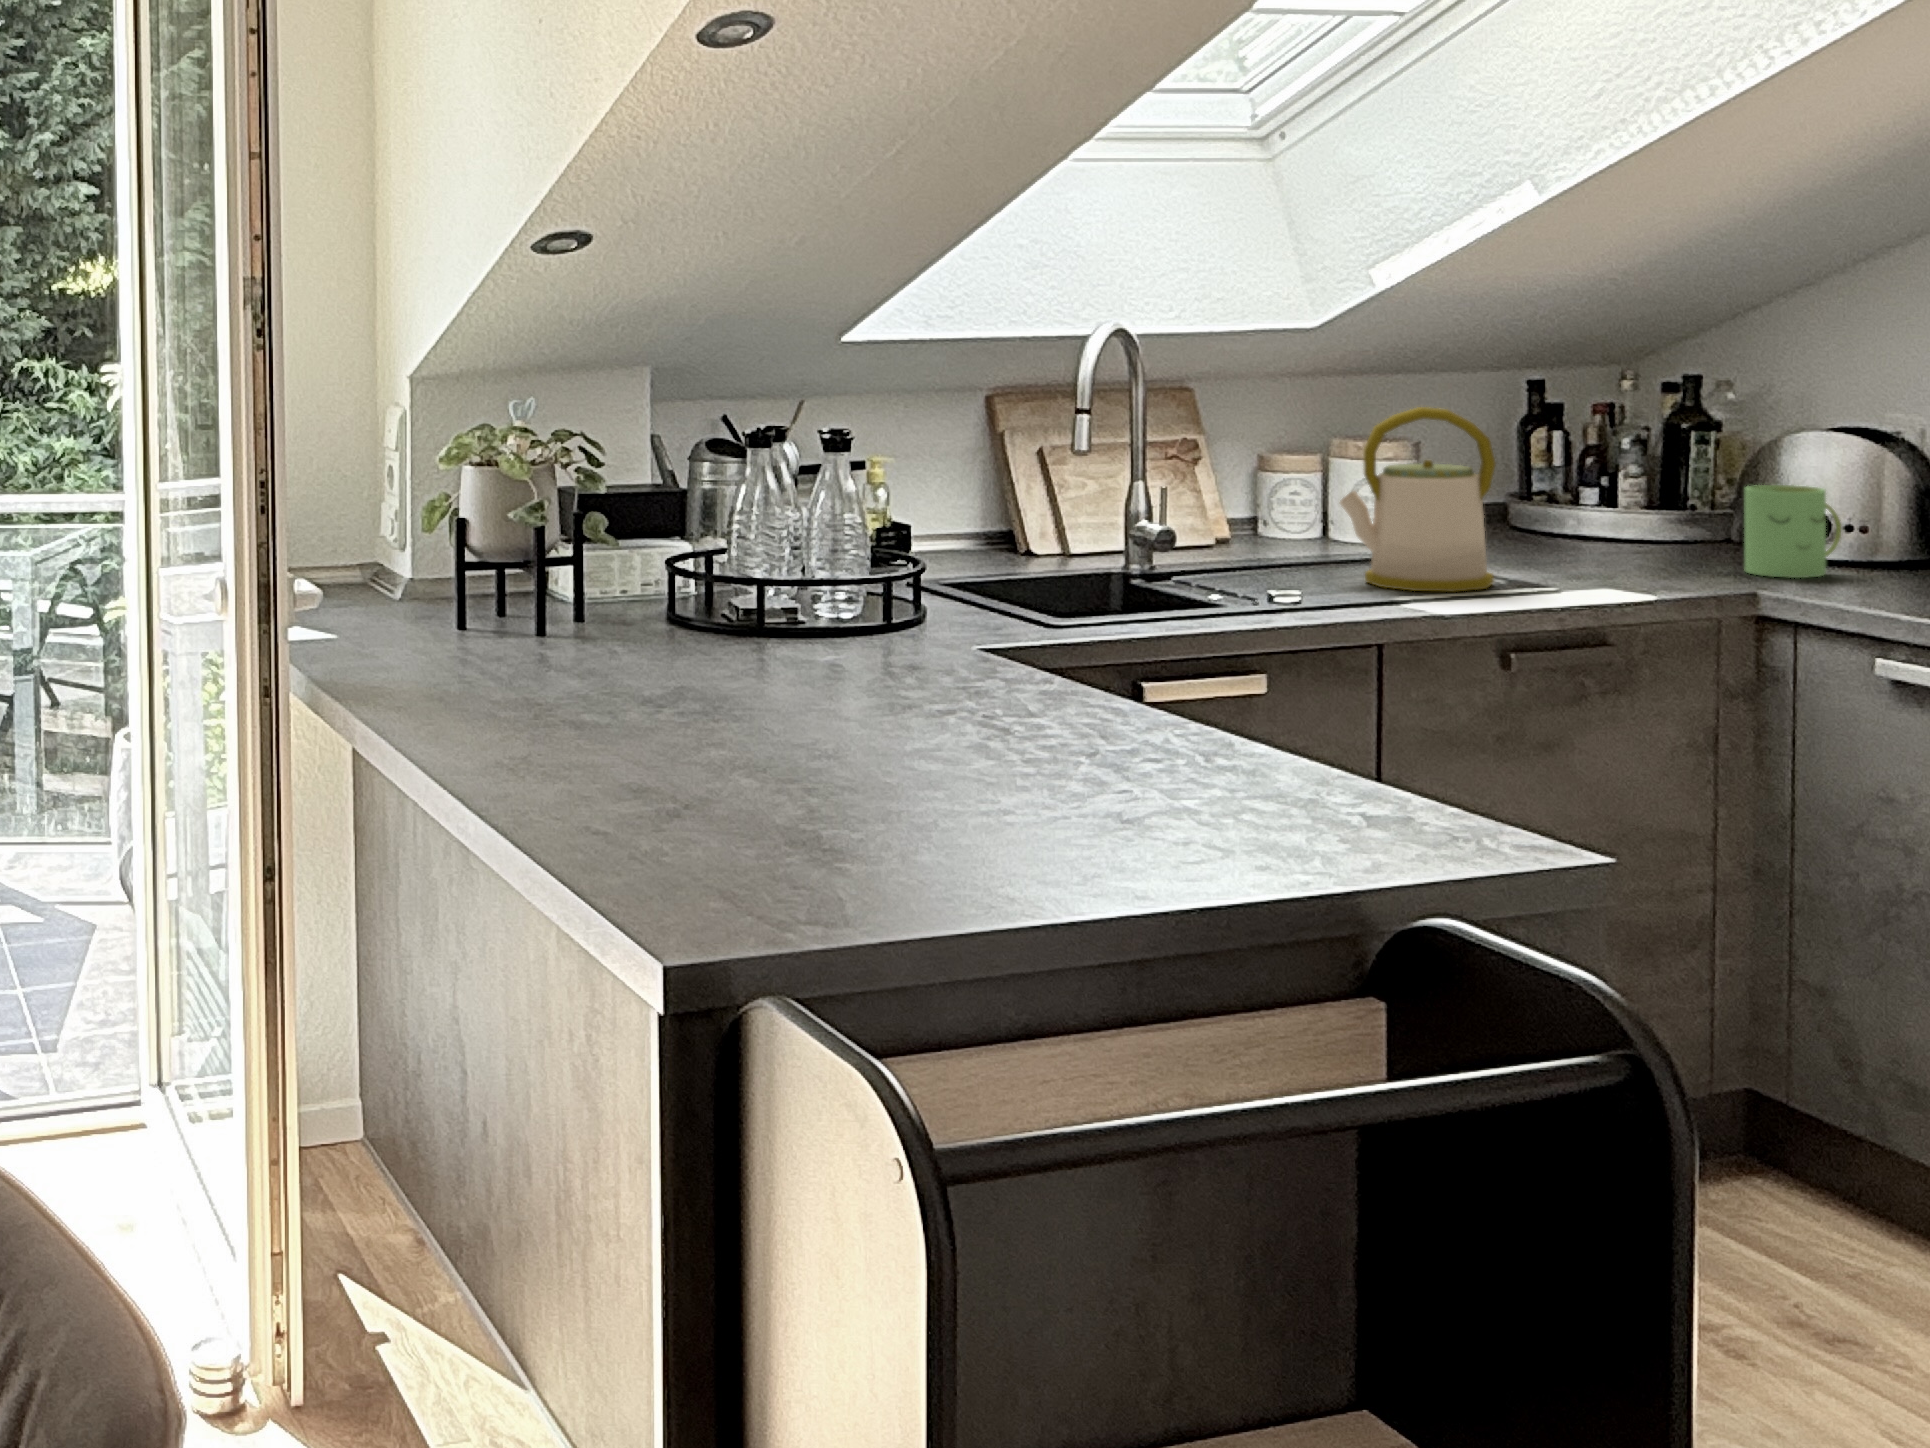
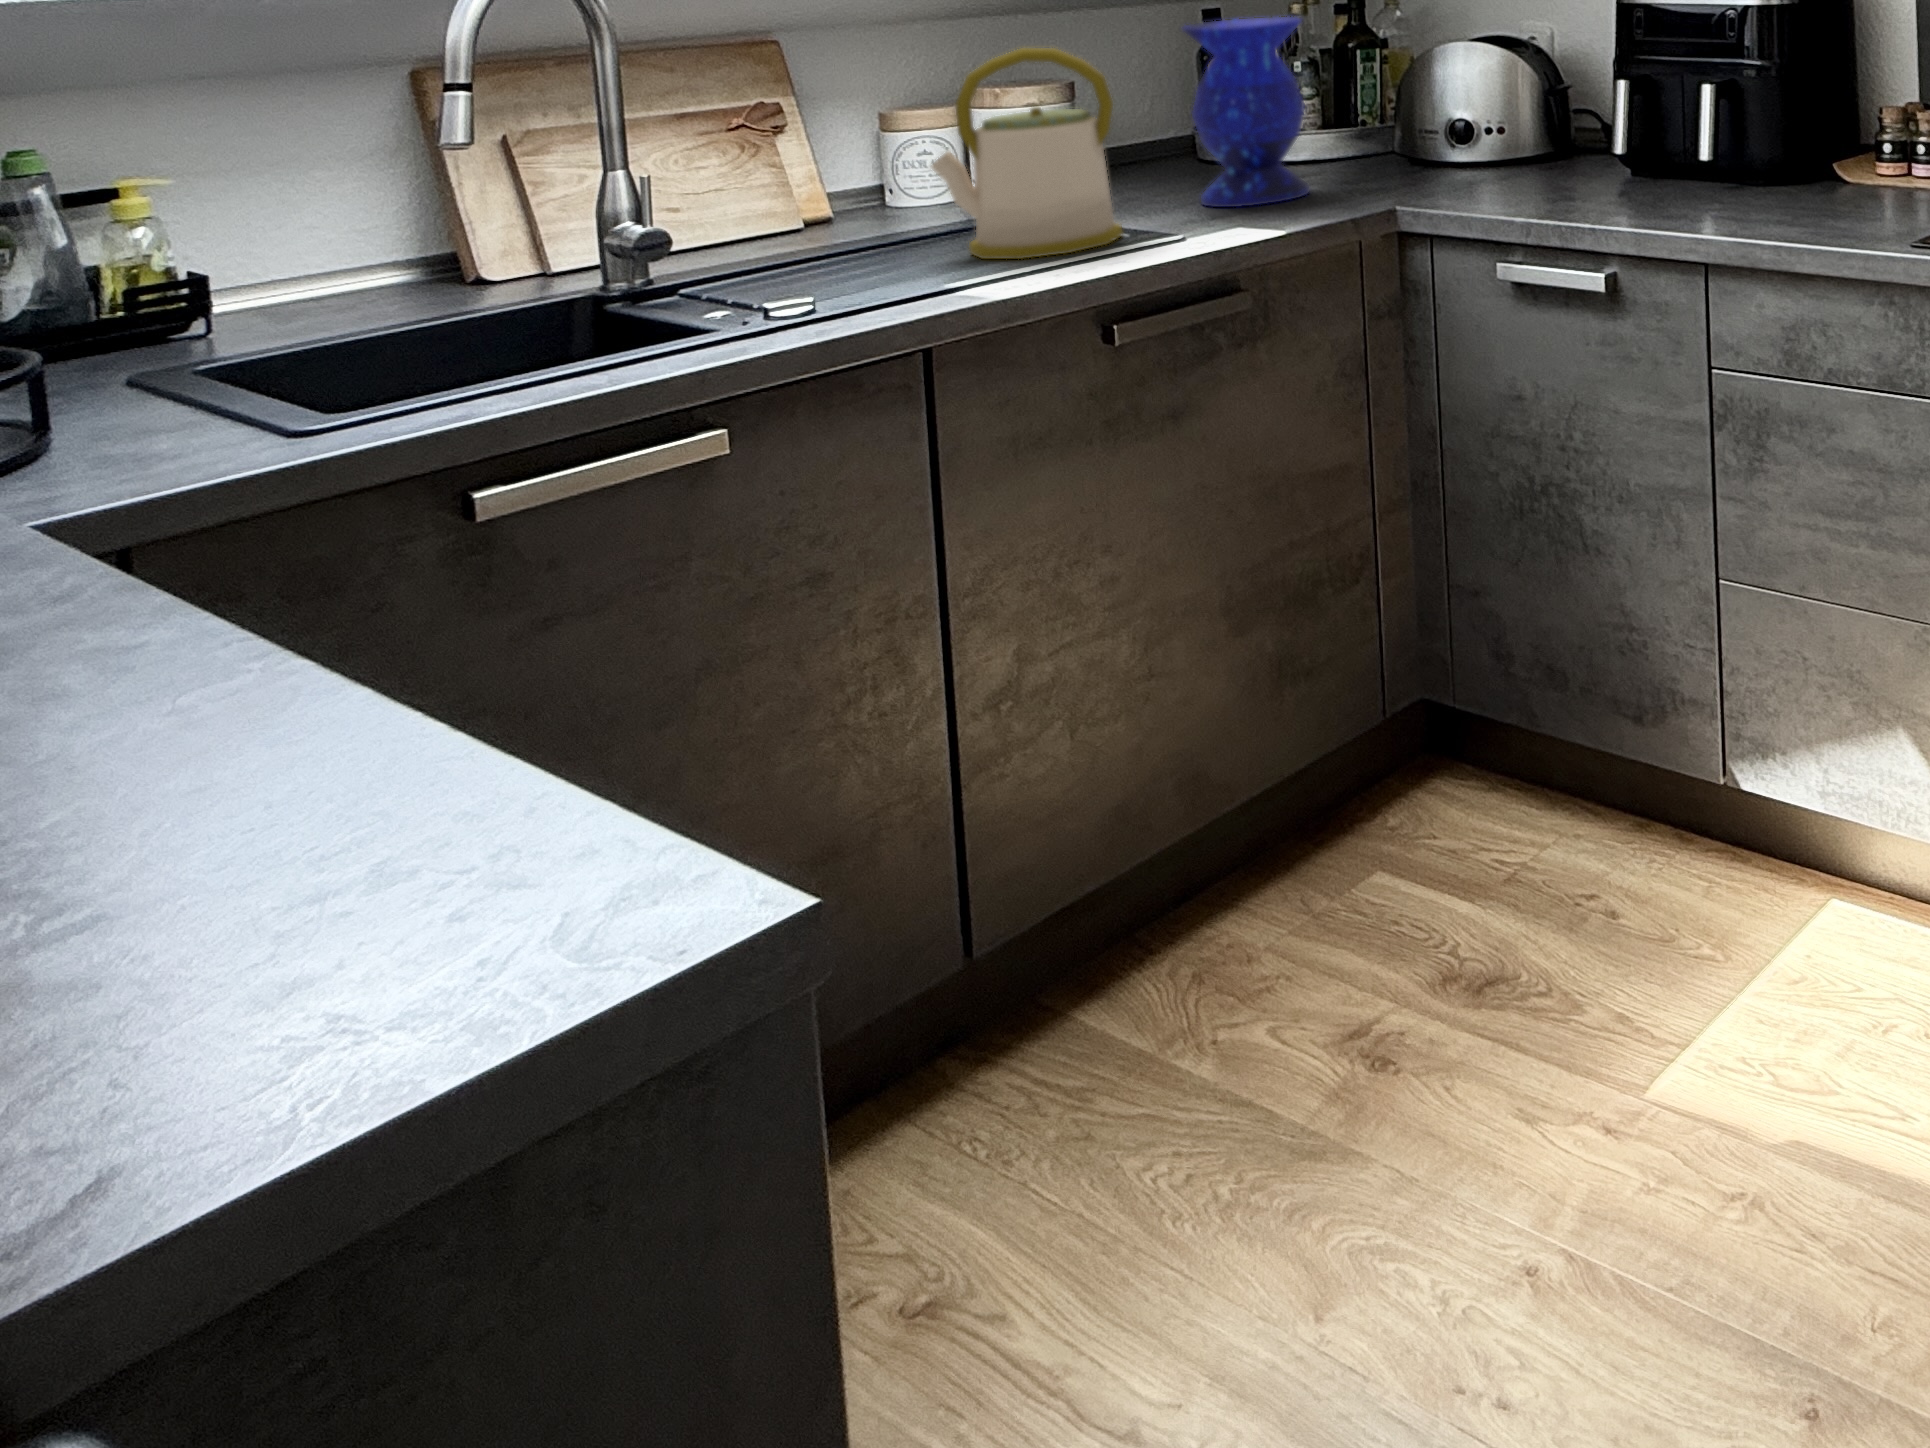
vase: none [1542,393,1662,574] -> present [1182,17,1309,207]
mug: present [1744,485,1841,578] -> none [1387,95,1477,187]

